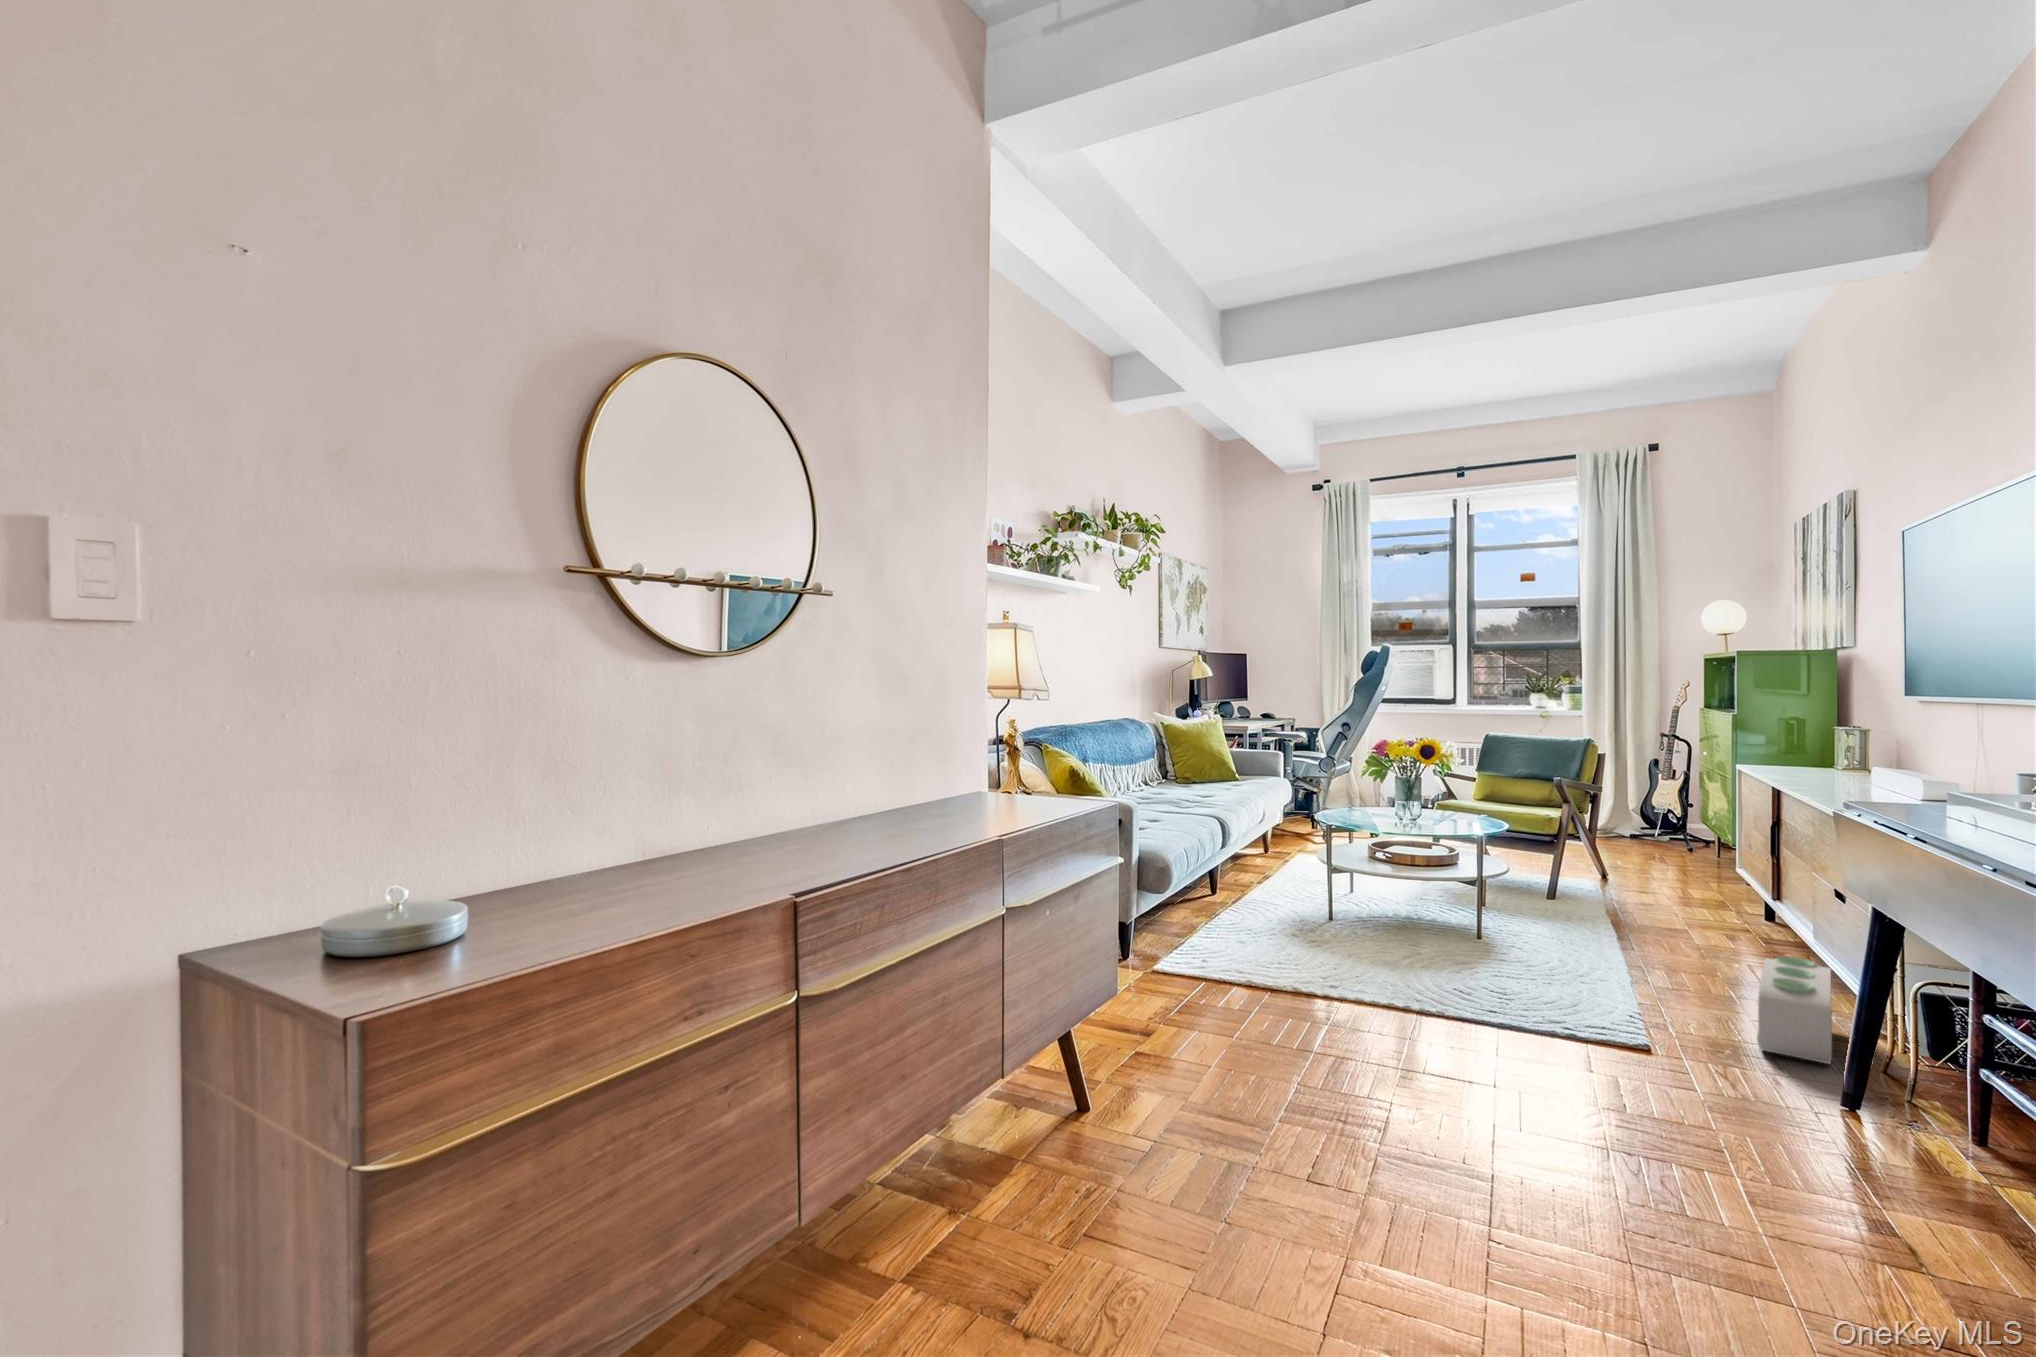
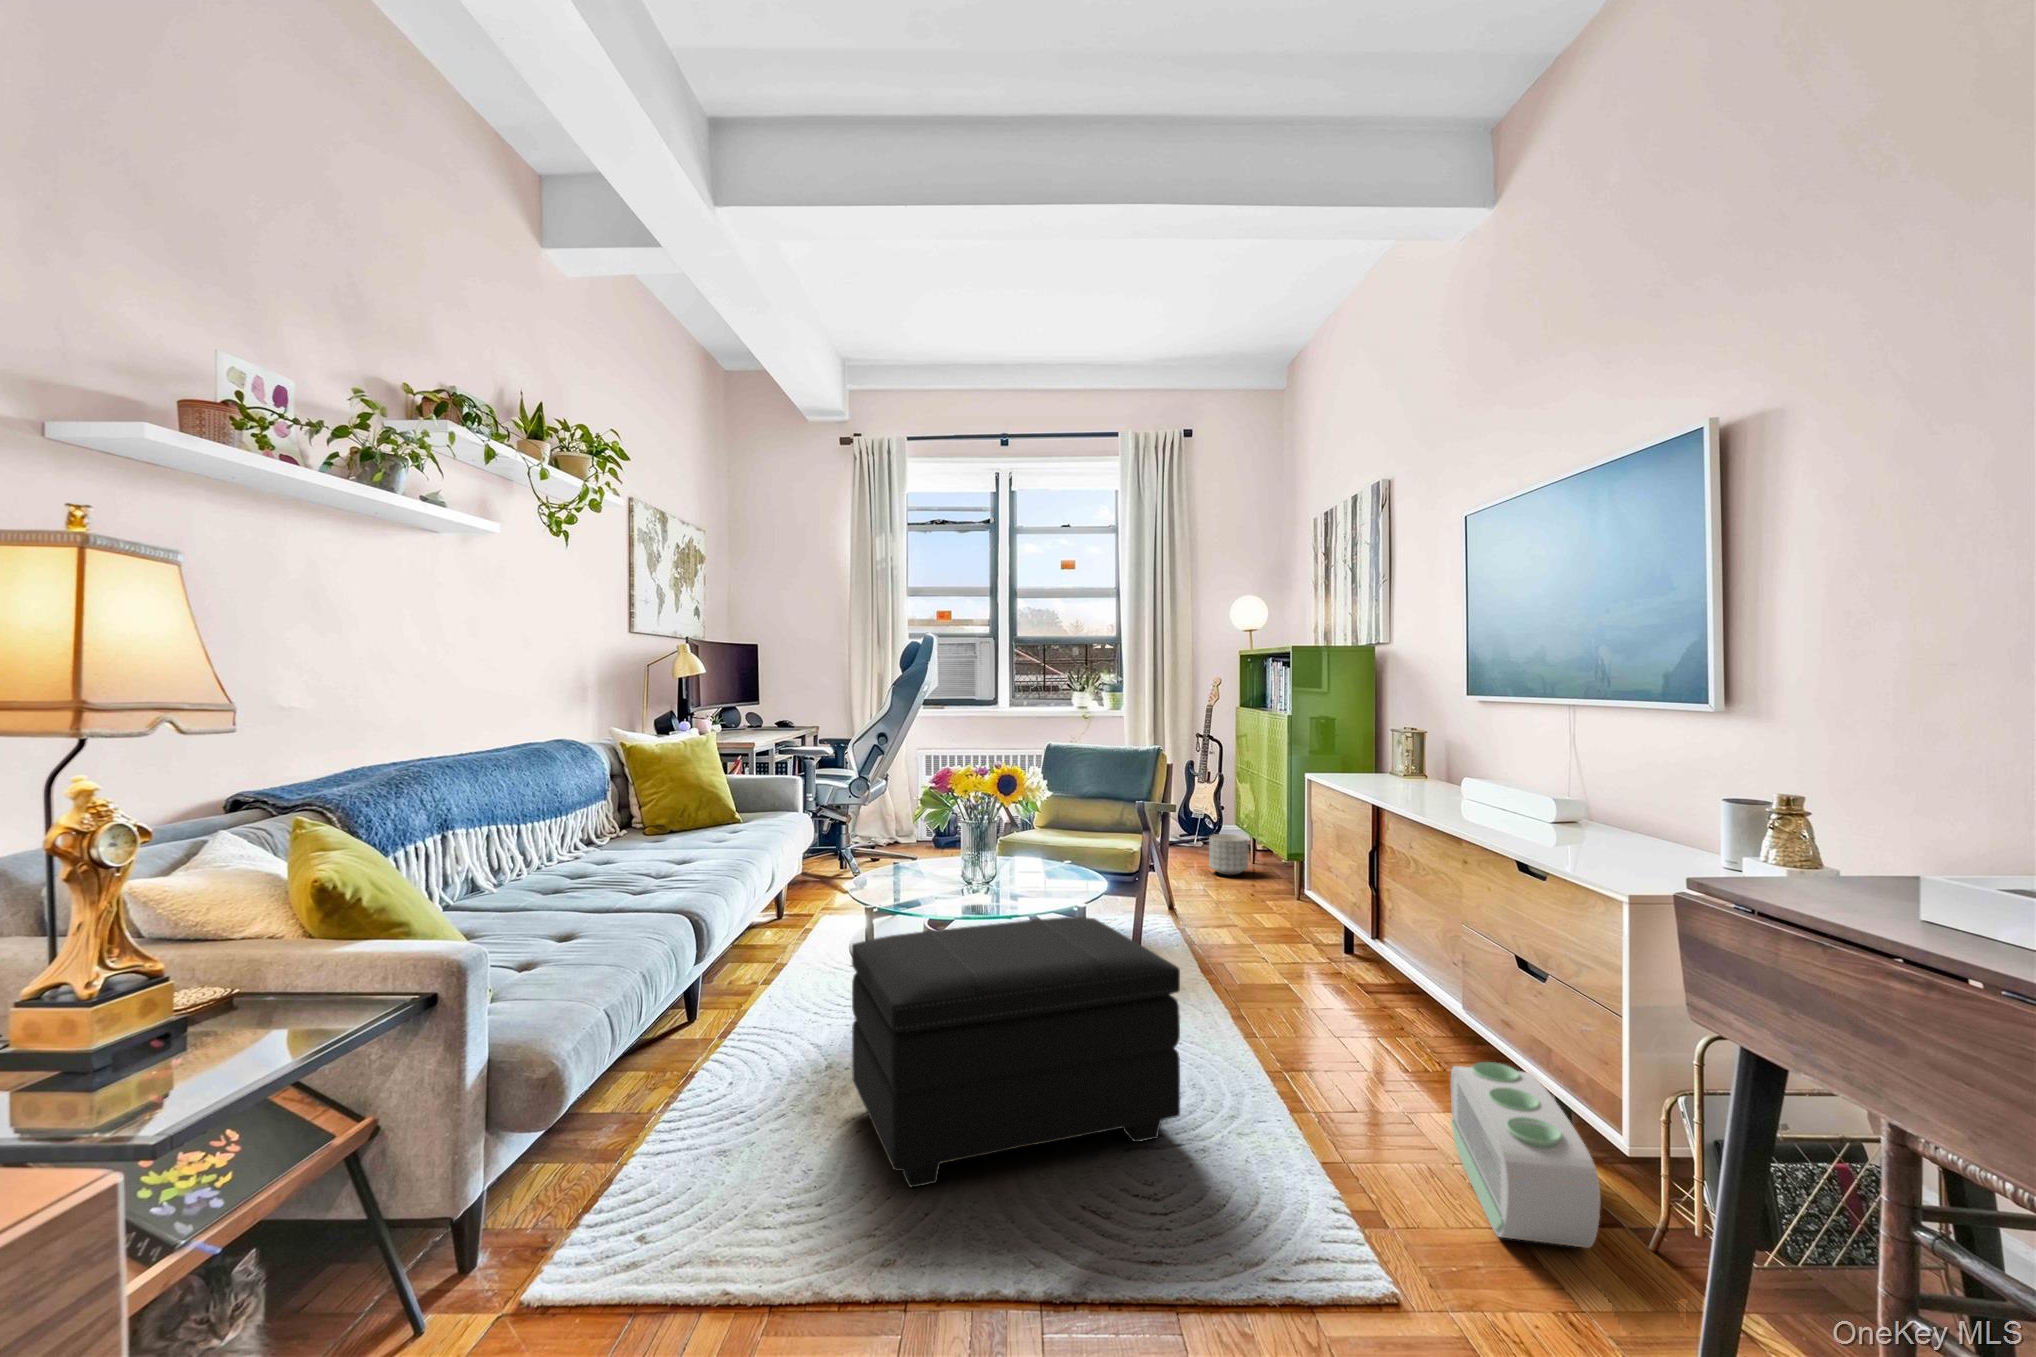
planter: none [1659,823,1702,861] -> present [1209,834,1249,875]
footstool: none [1318,839,1541,980] -> present [852,917,1180,1187]

